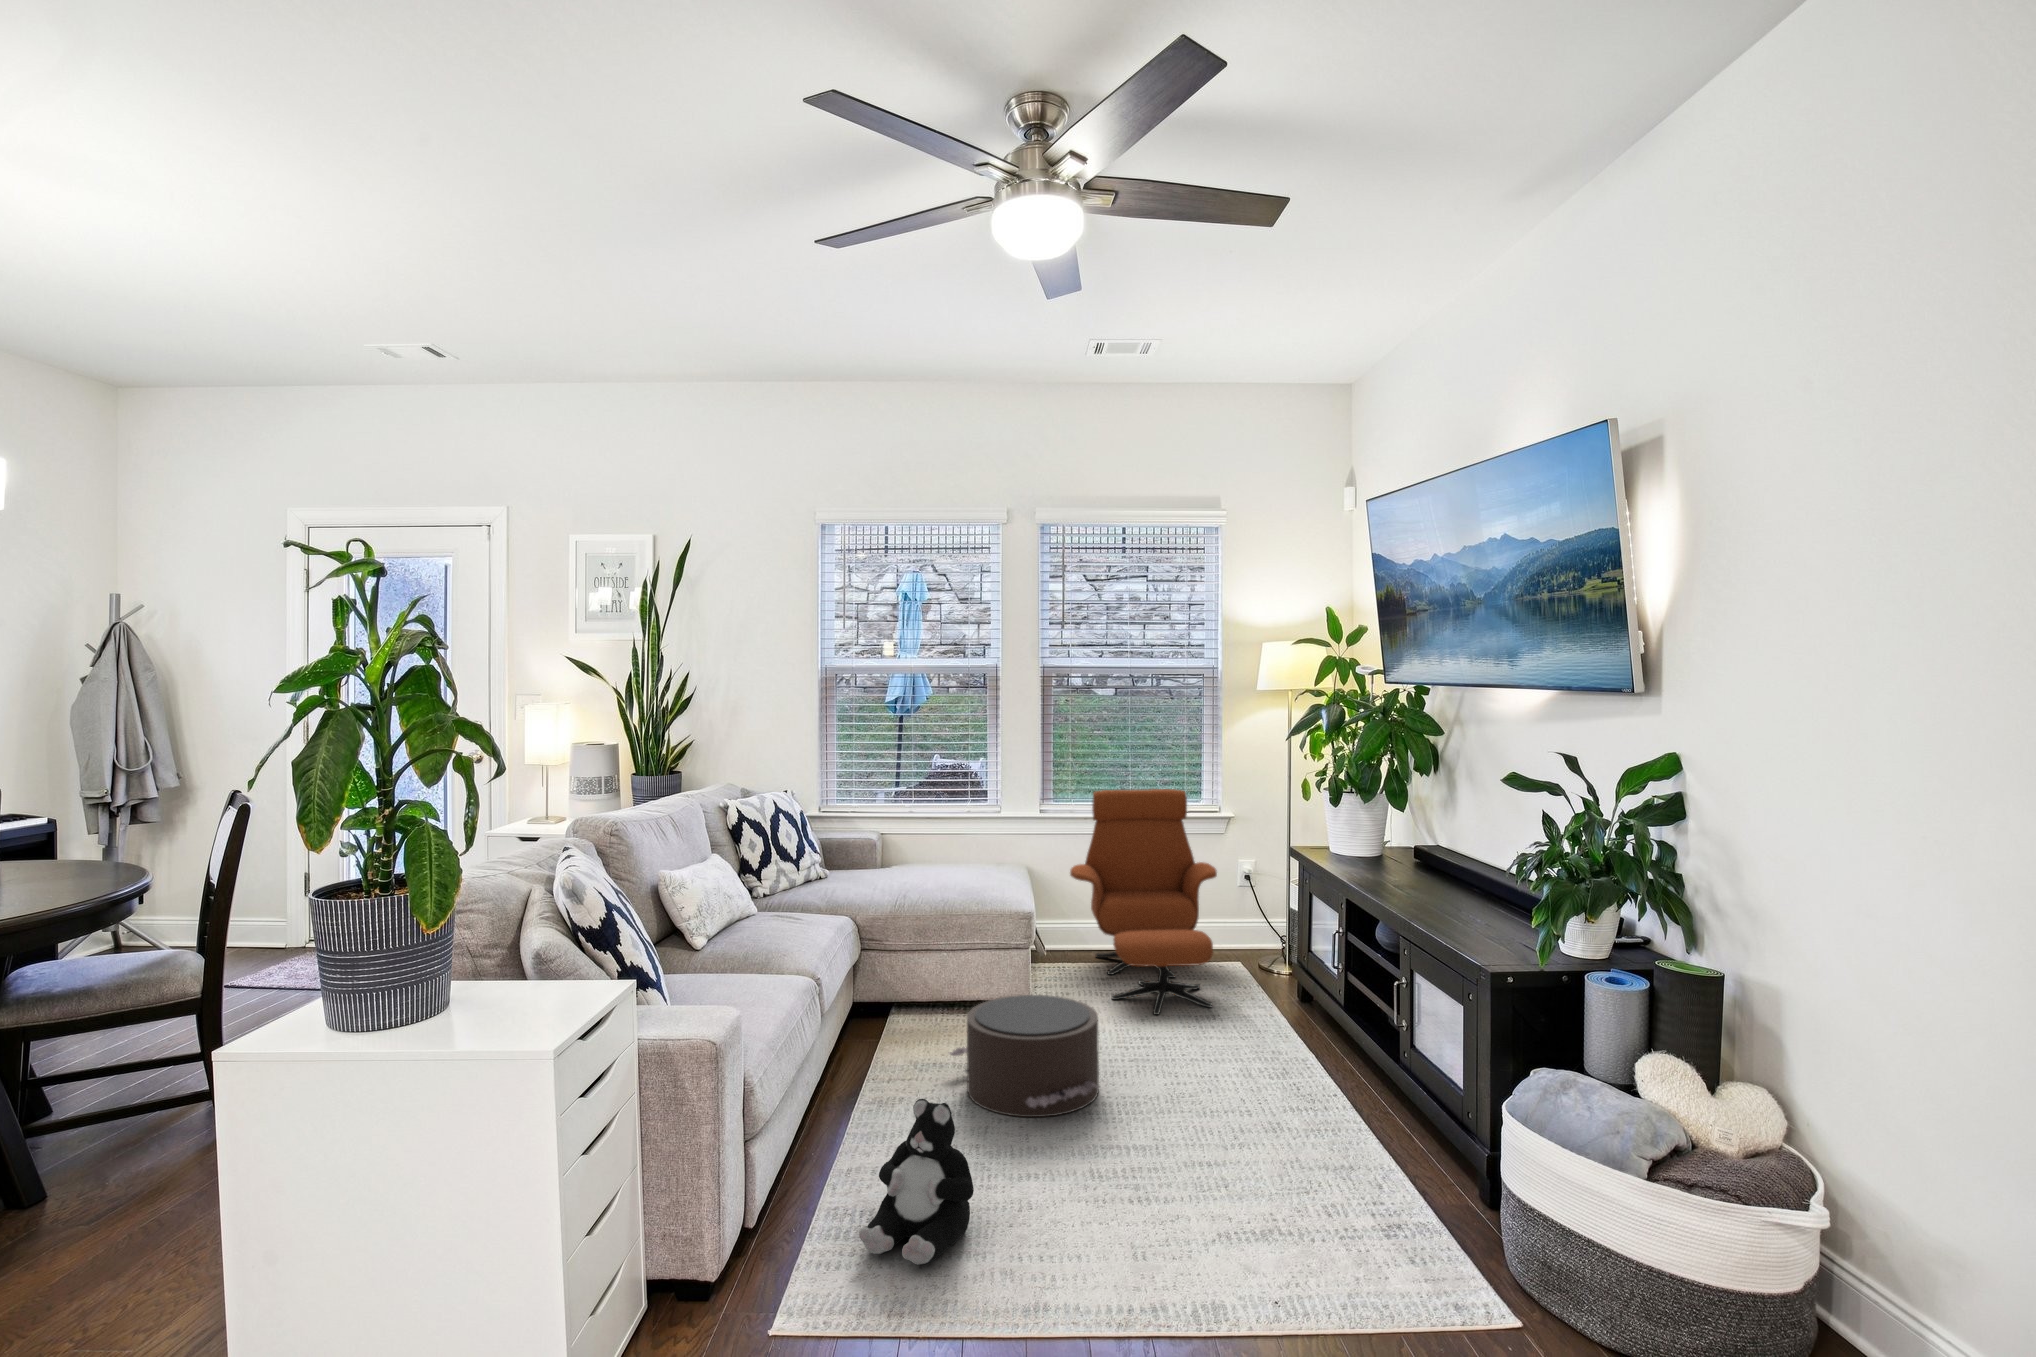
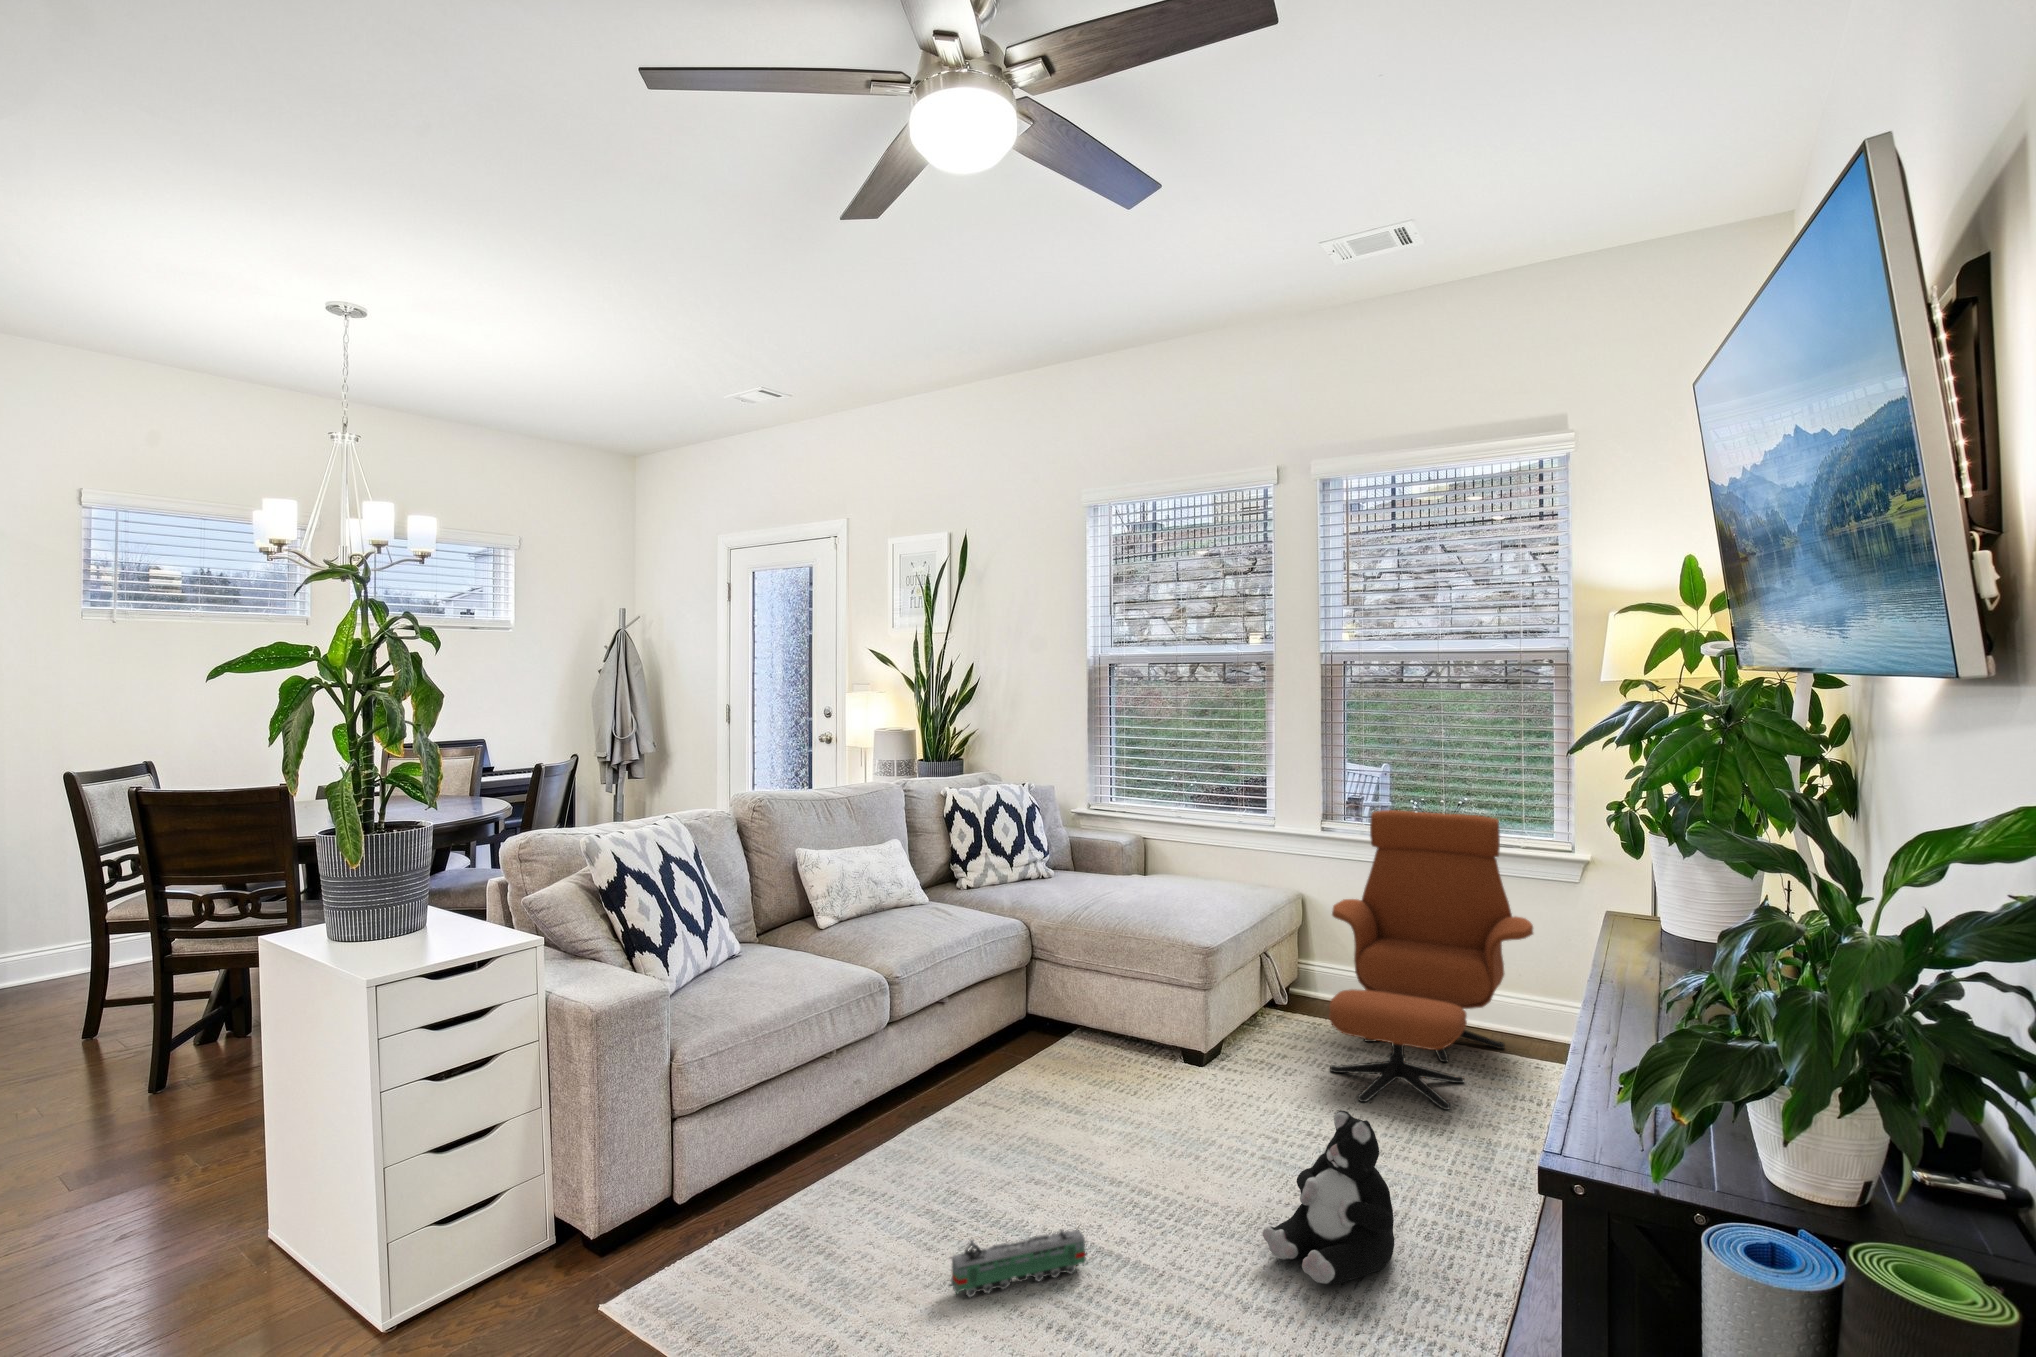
pouf: present [949,995,1099,1117] -> none [1026,1035,1182,1186]
plush toy: present [859,1099,974,1265] -> present [1263,1111,1394,1284]
toy train: none [1059,1138,1132,1212] -> present [948,1229,1087,1297]

